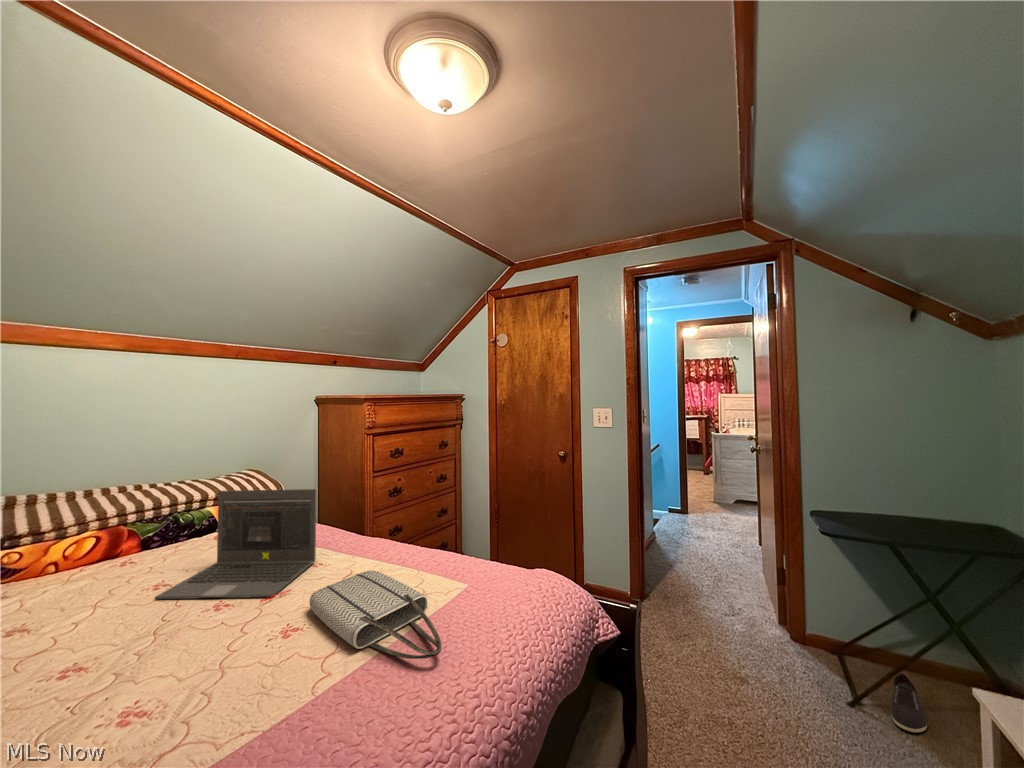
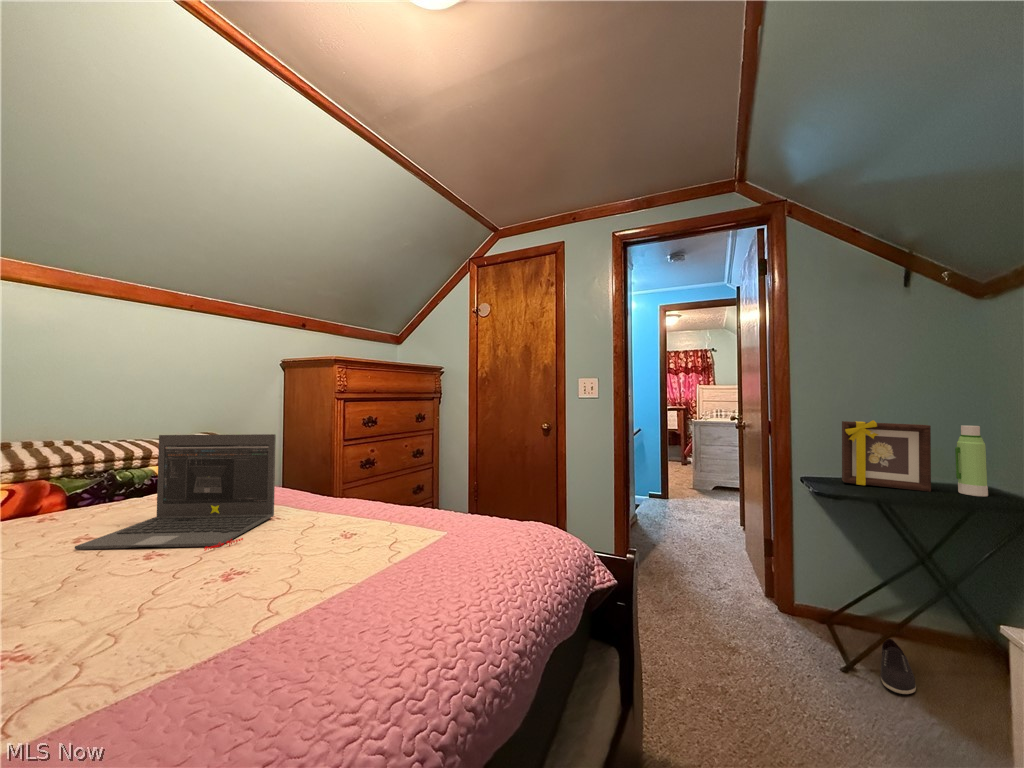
picture frame: none [850,456,941,529] -> present [842,420,931,492]
water bottle: none [964,464,999,536] -> present [955,425,988,496]
tote bag: present [309,570,441,659] -> none [263,518,419,595]

